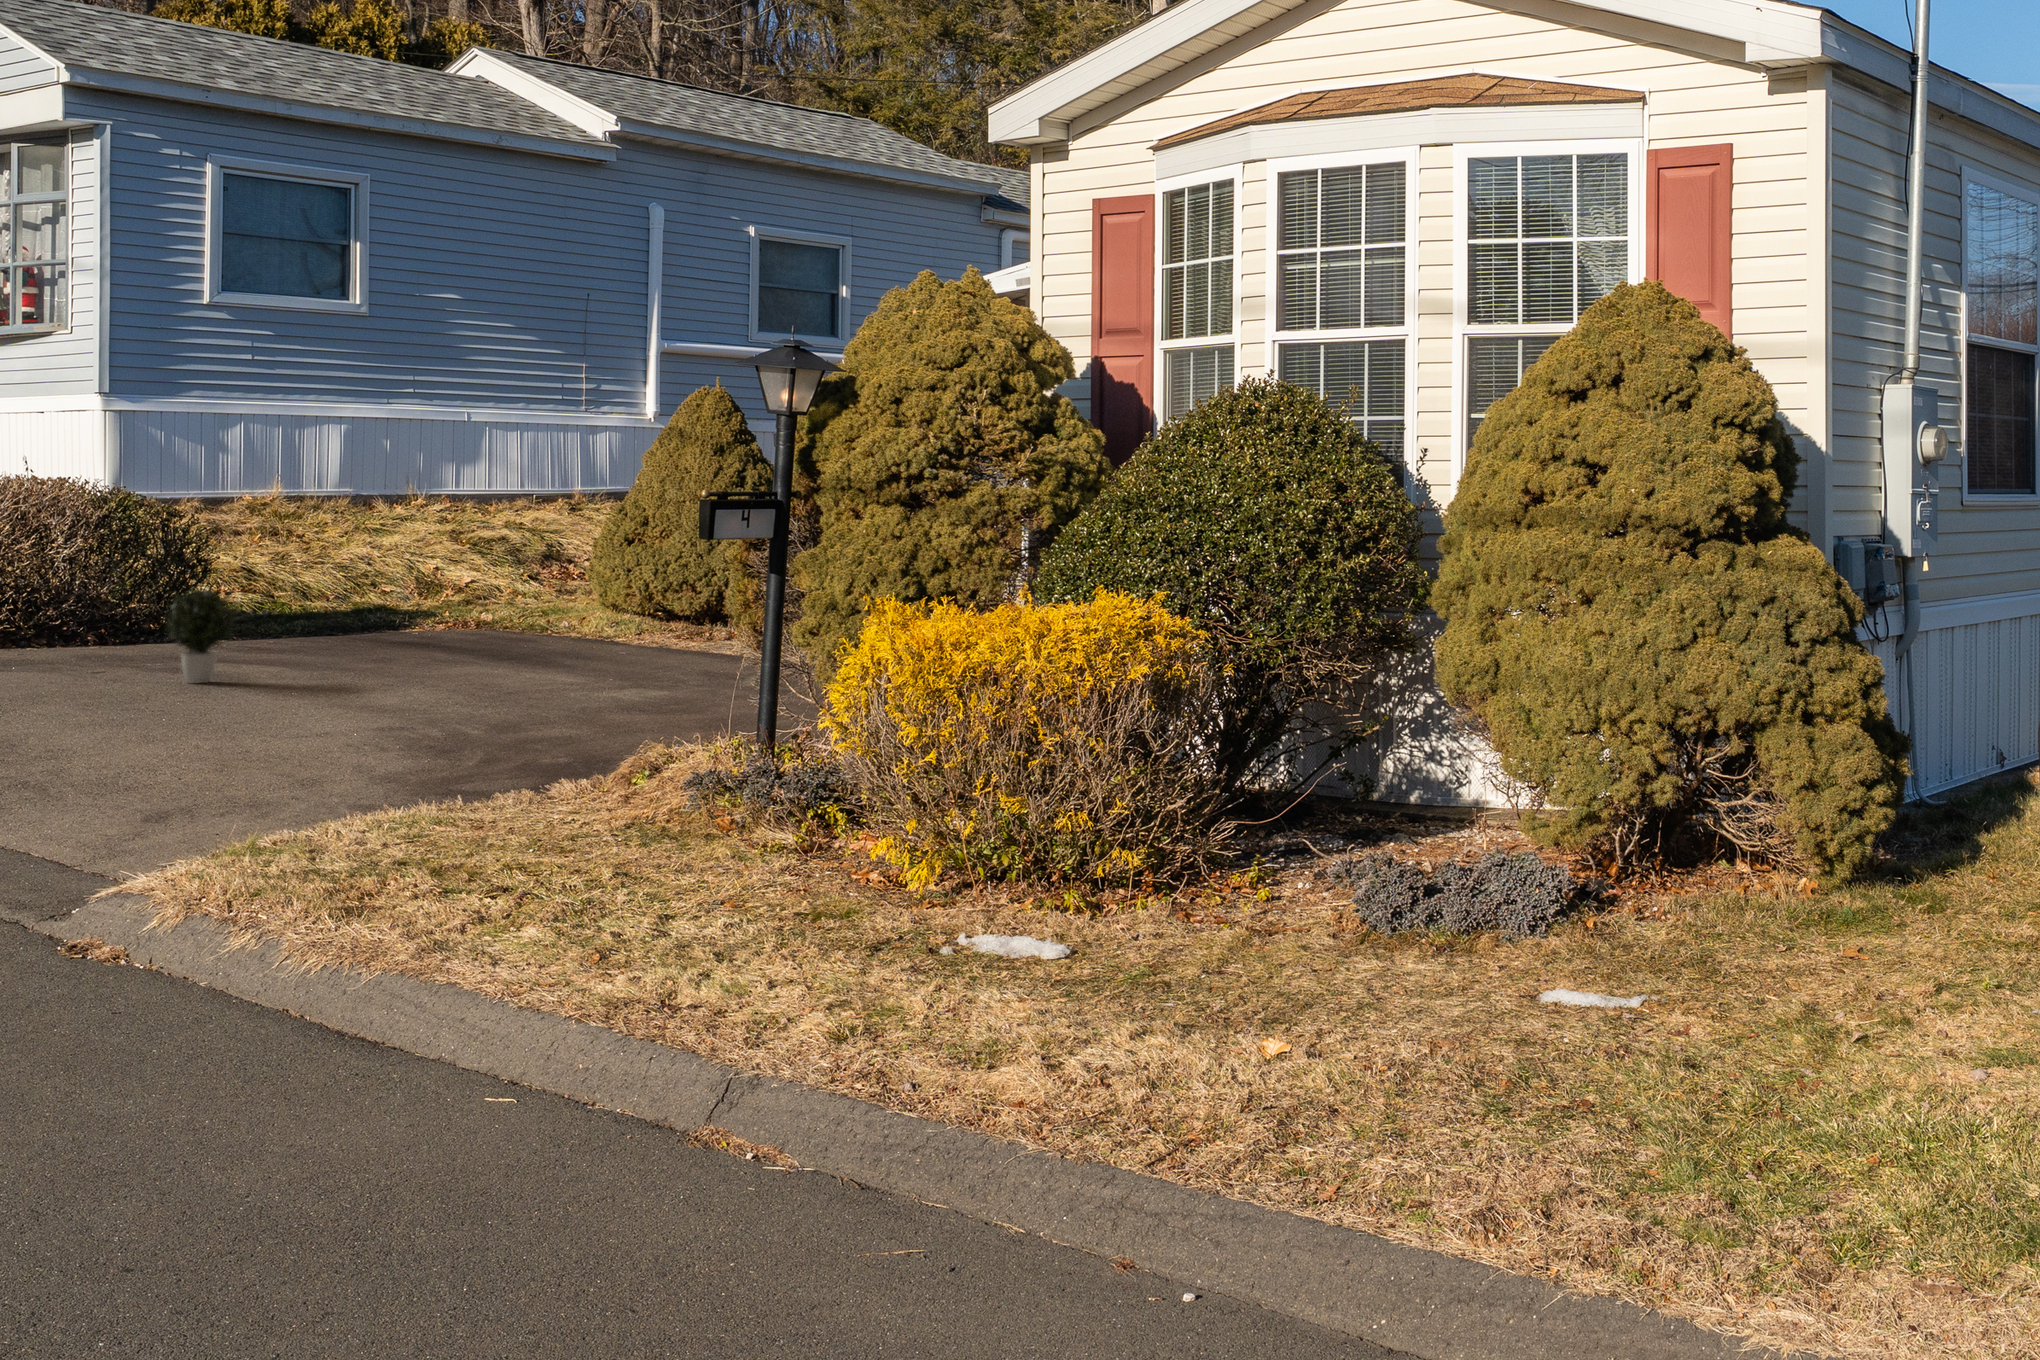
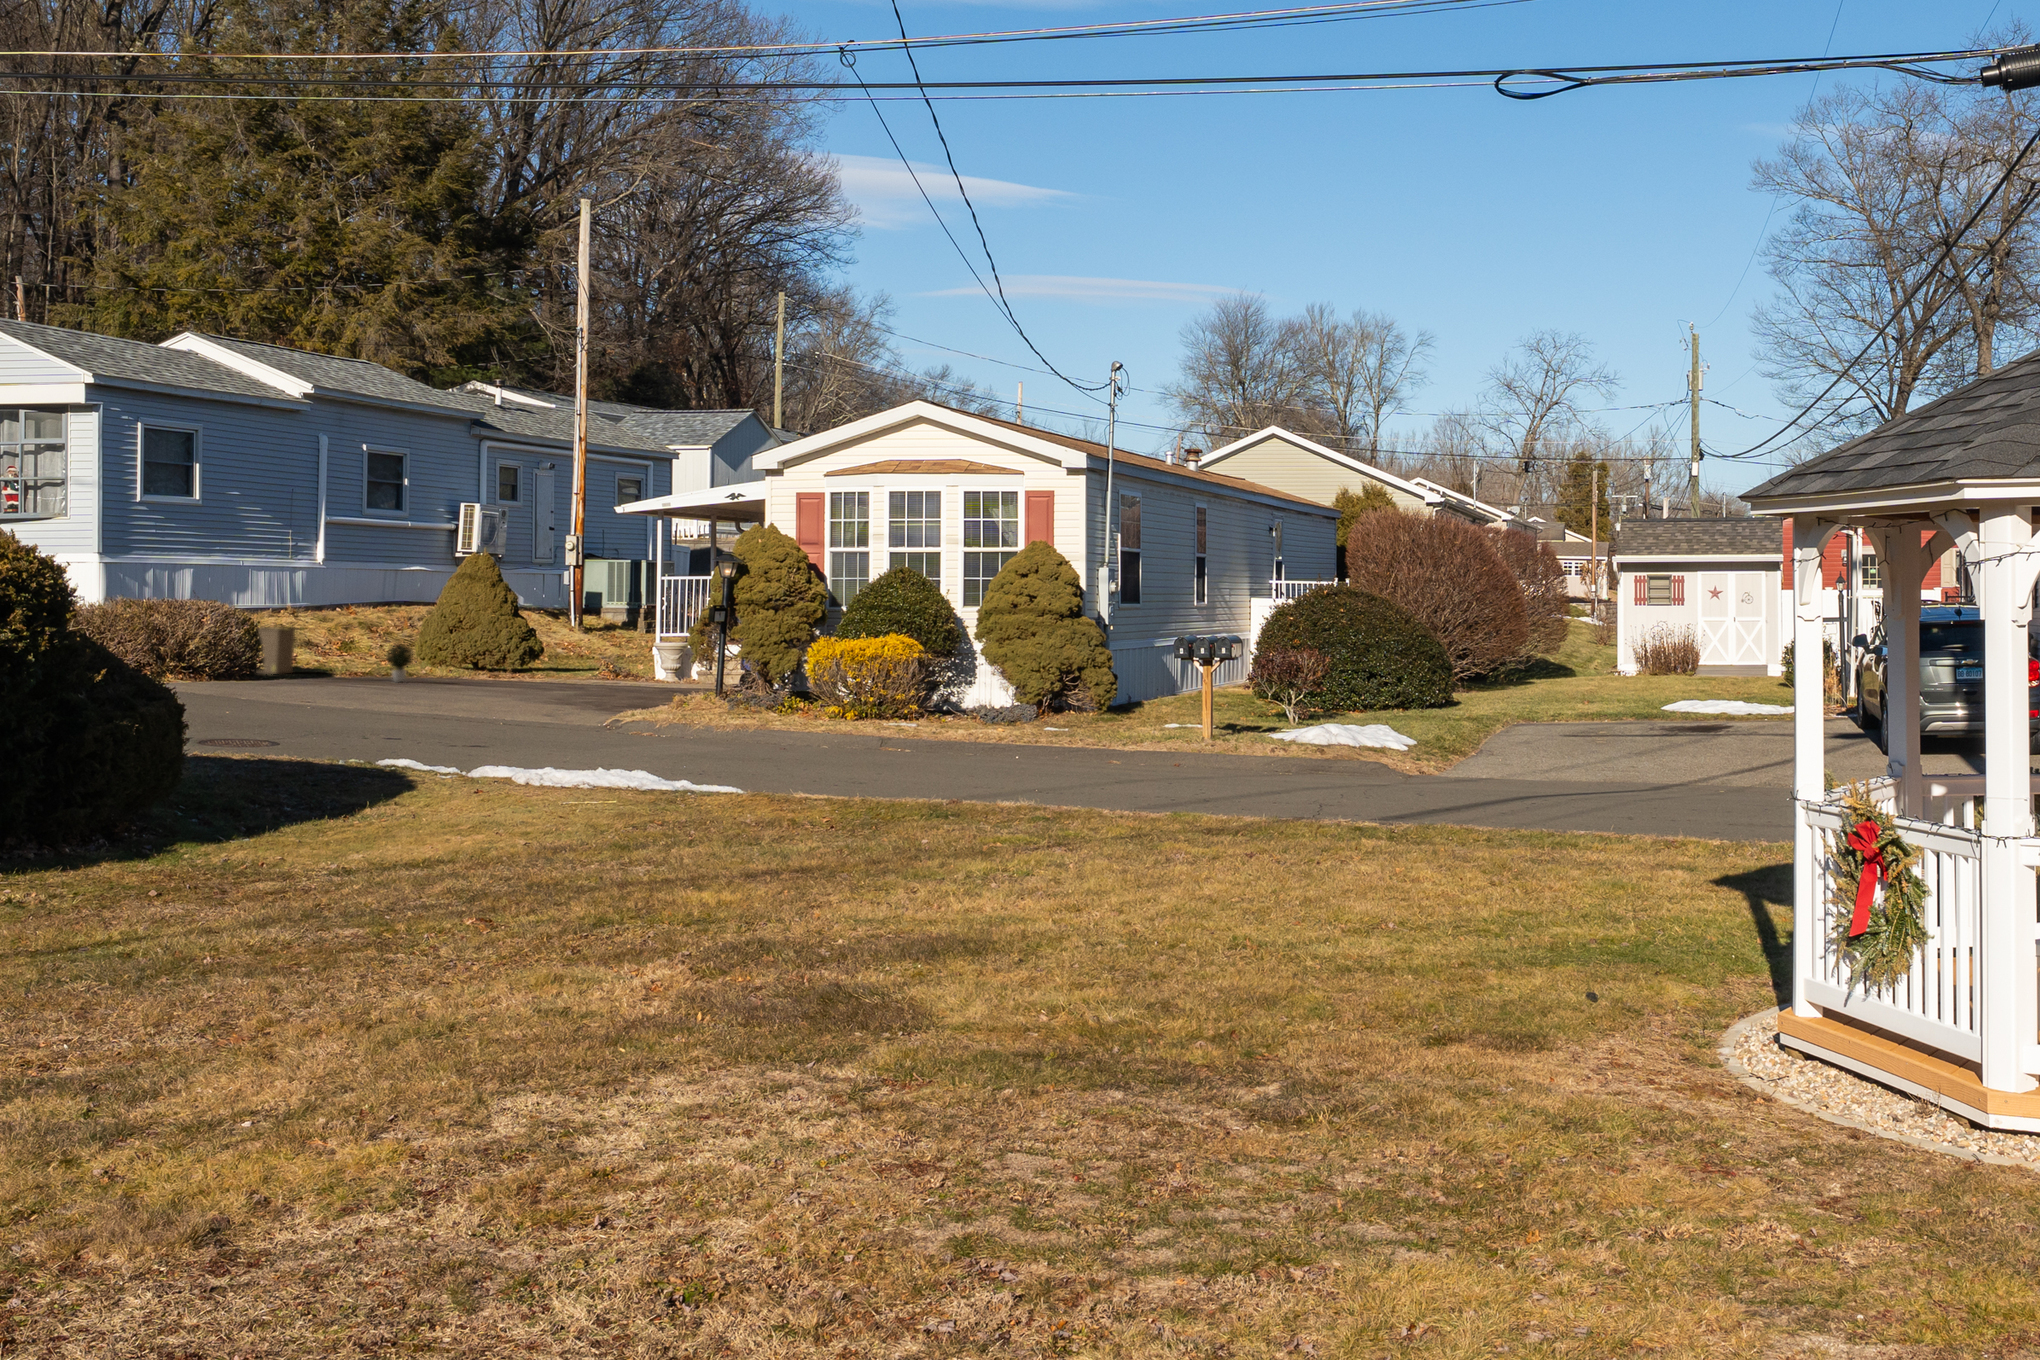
cardboard box: none [61,541,143,646] -> present [259,627,295,674]

